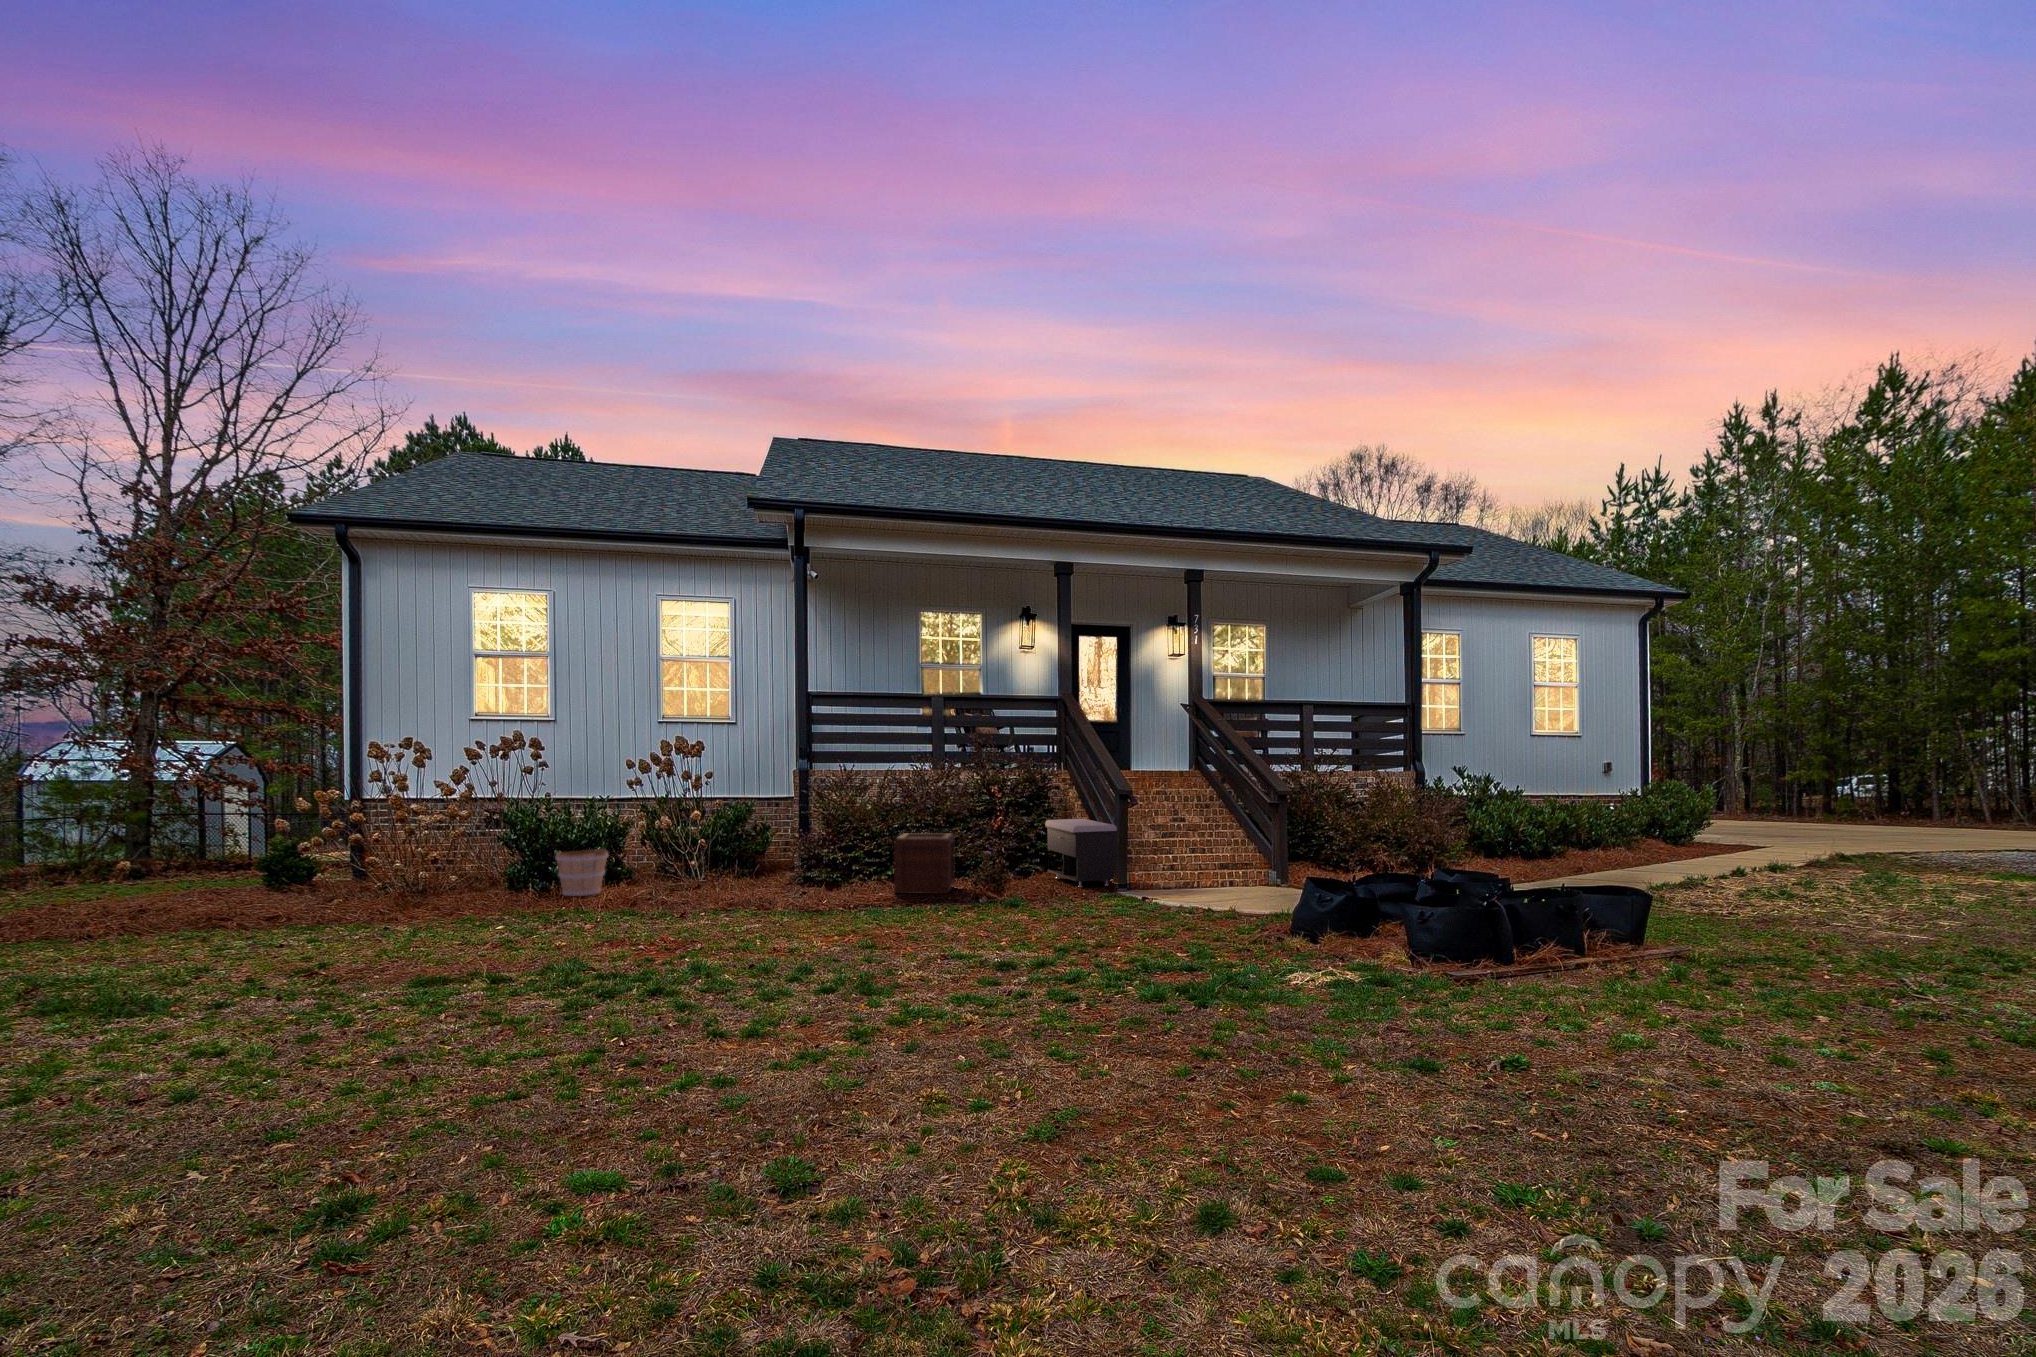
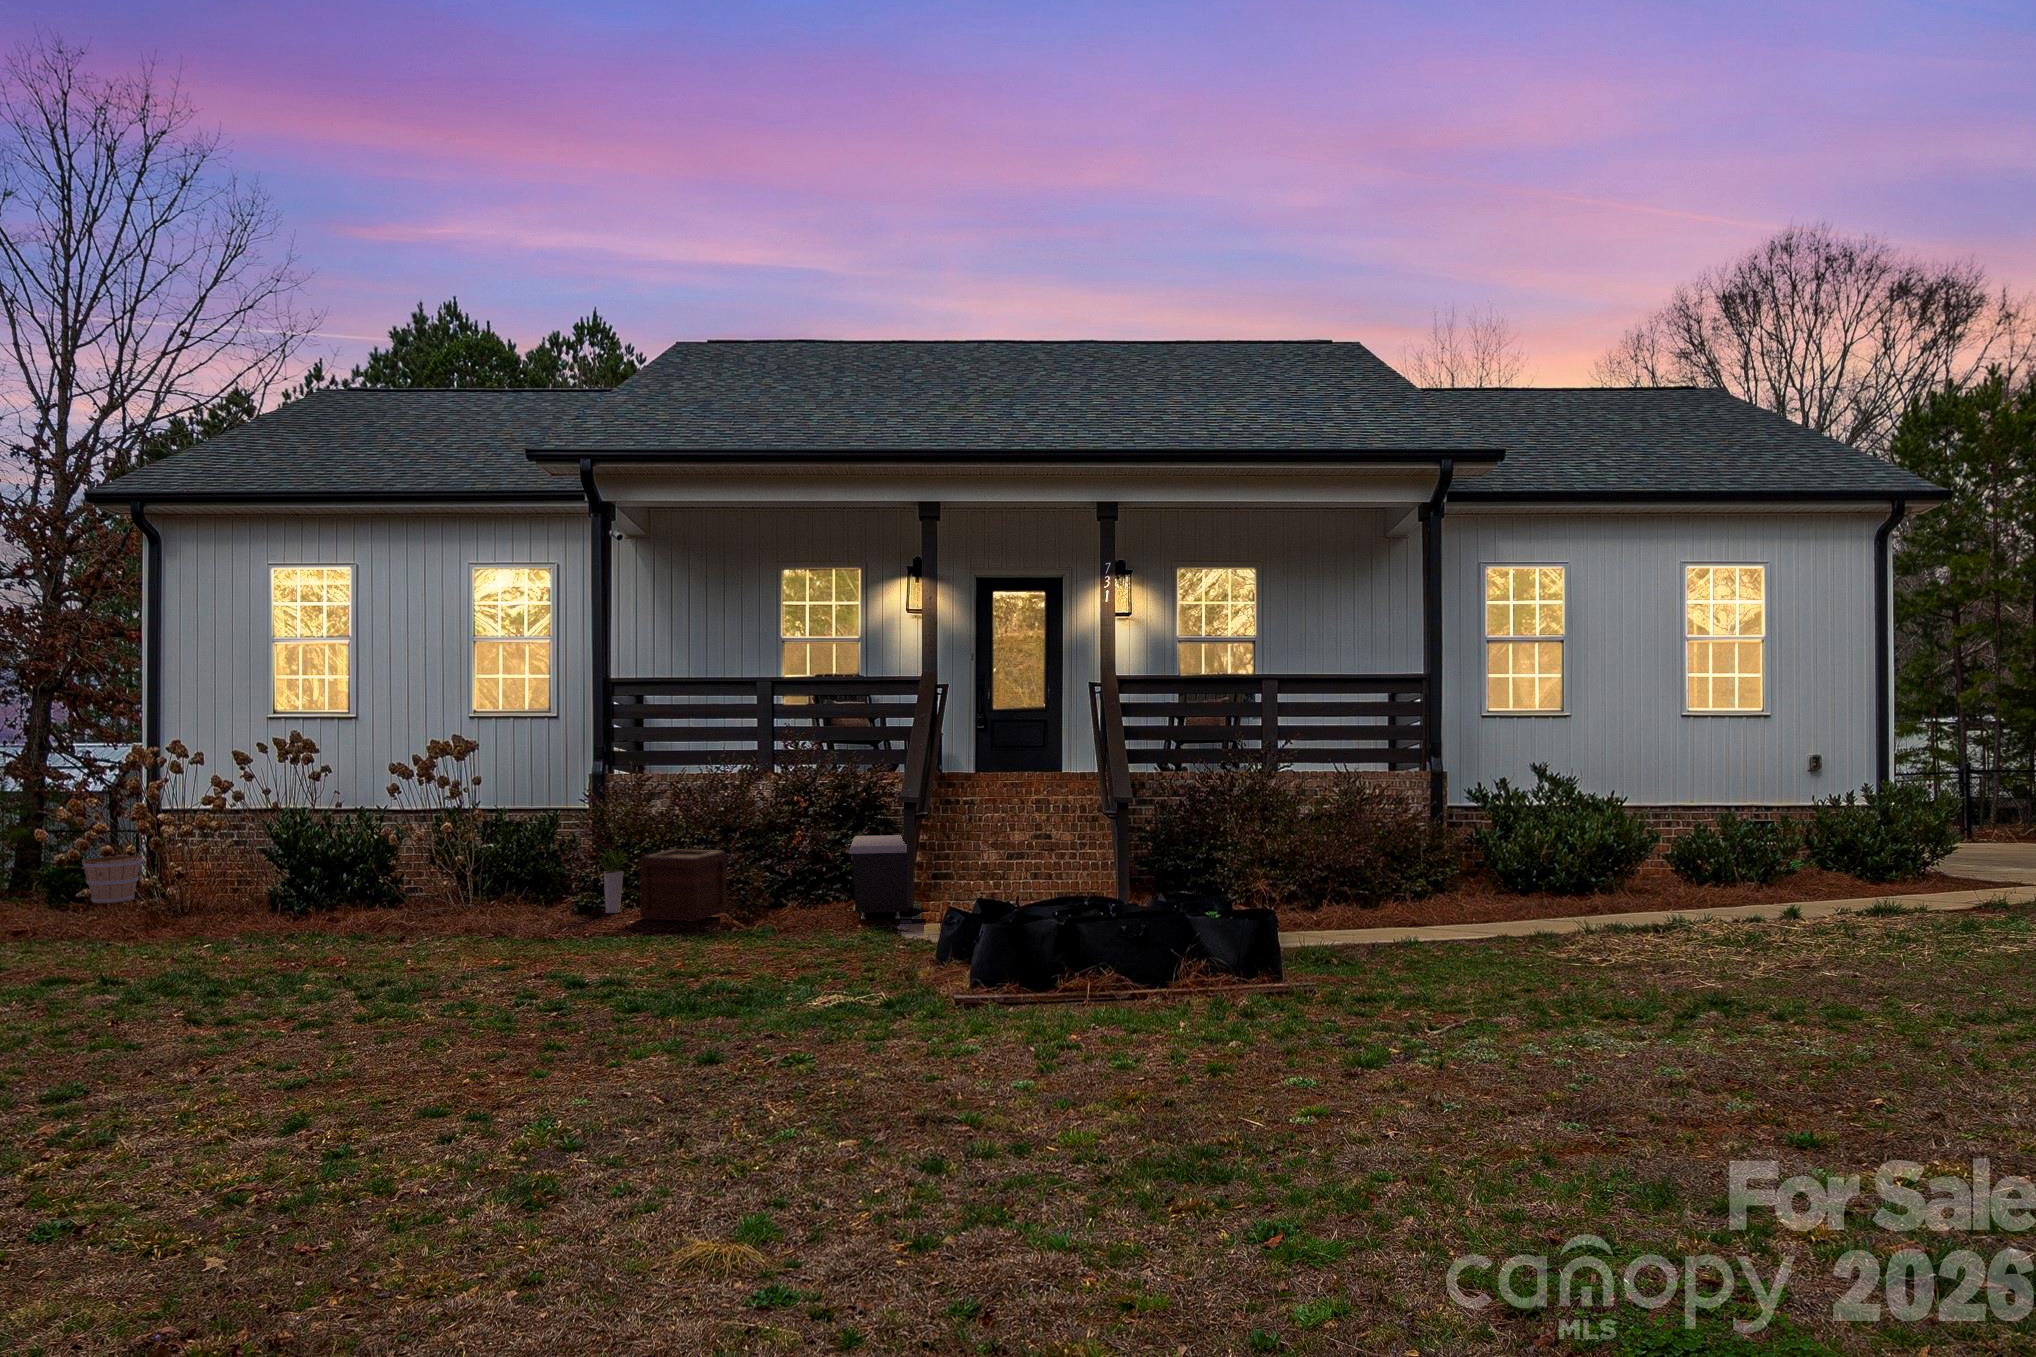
planter: none [840,832,868,890] -> present [599,848,627,913]
wooden bucket: present [555,849,608,896] -> present [82,854,142,904]

